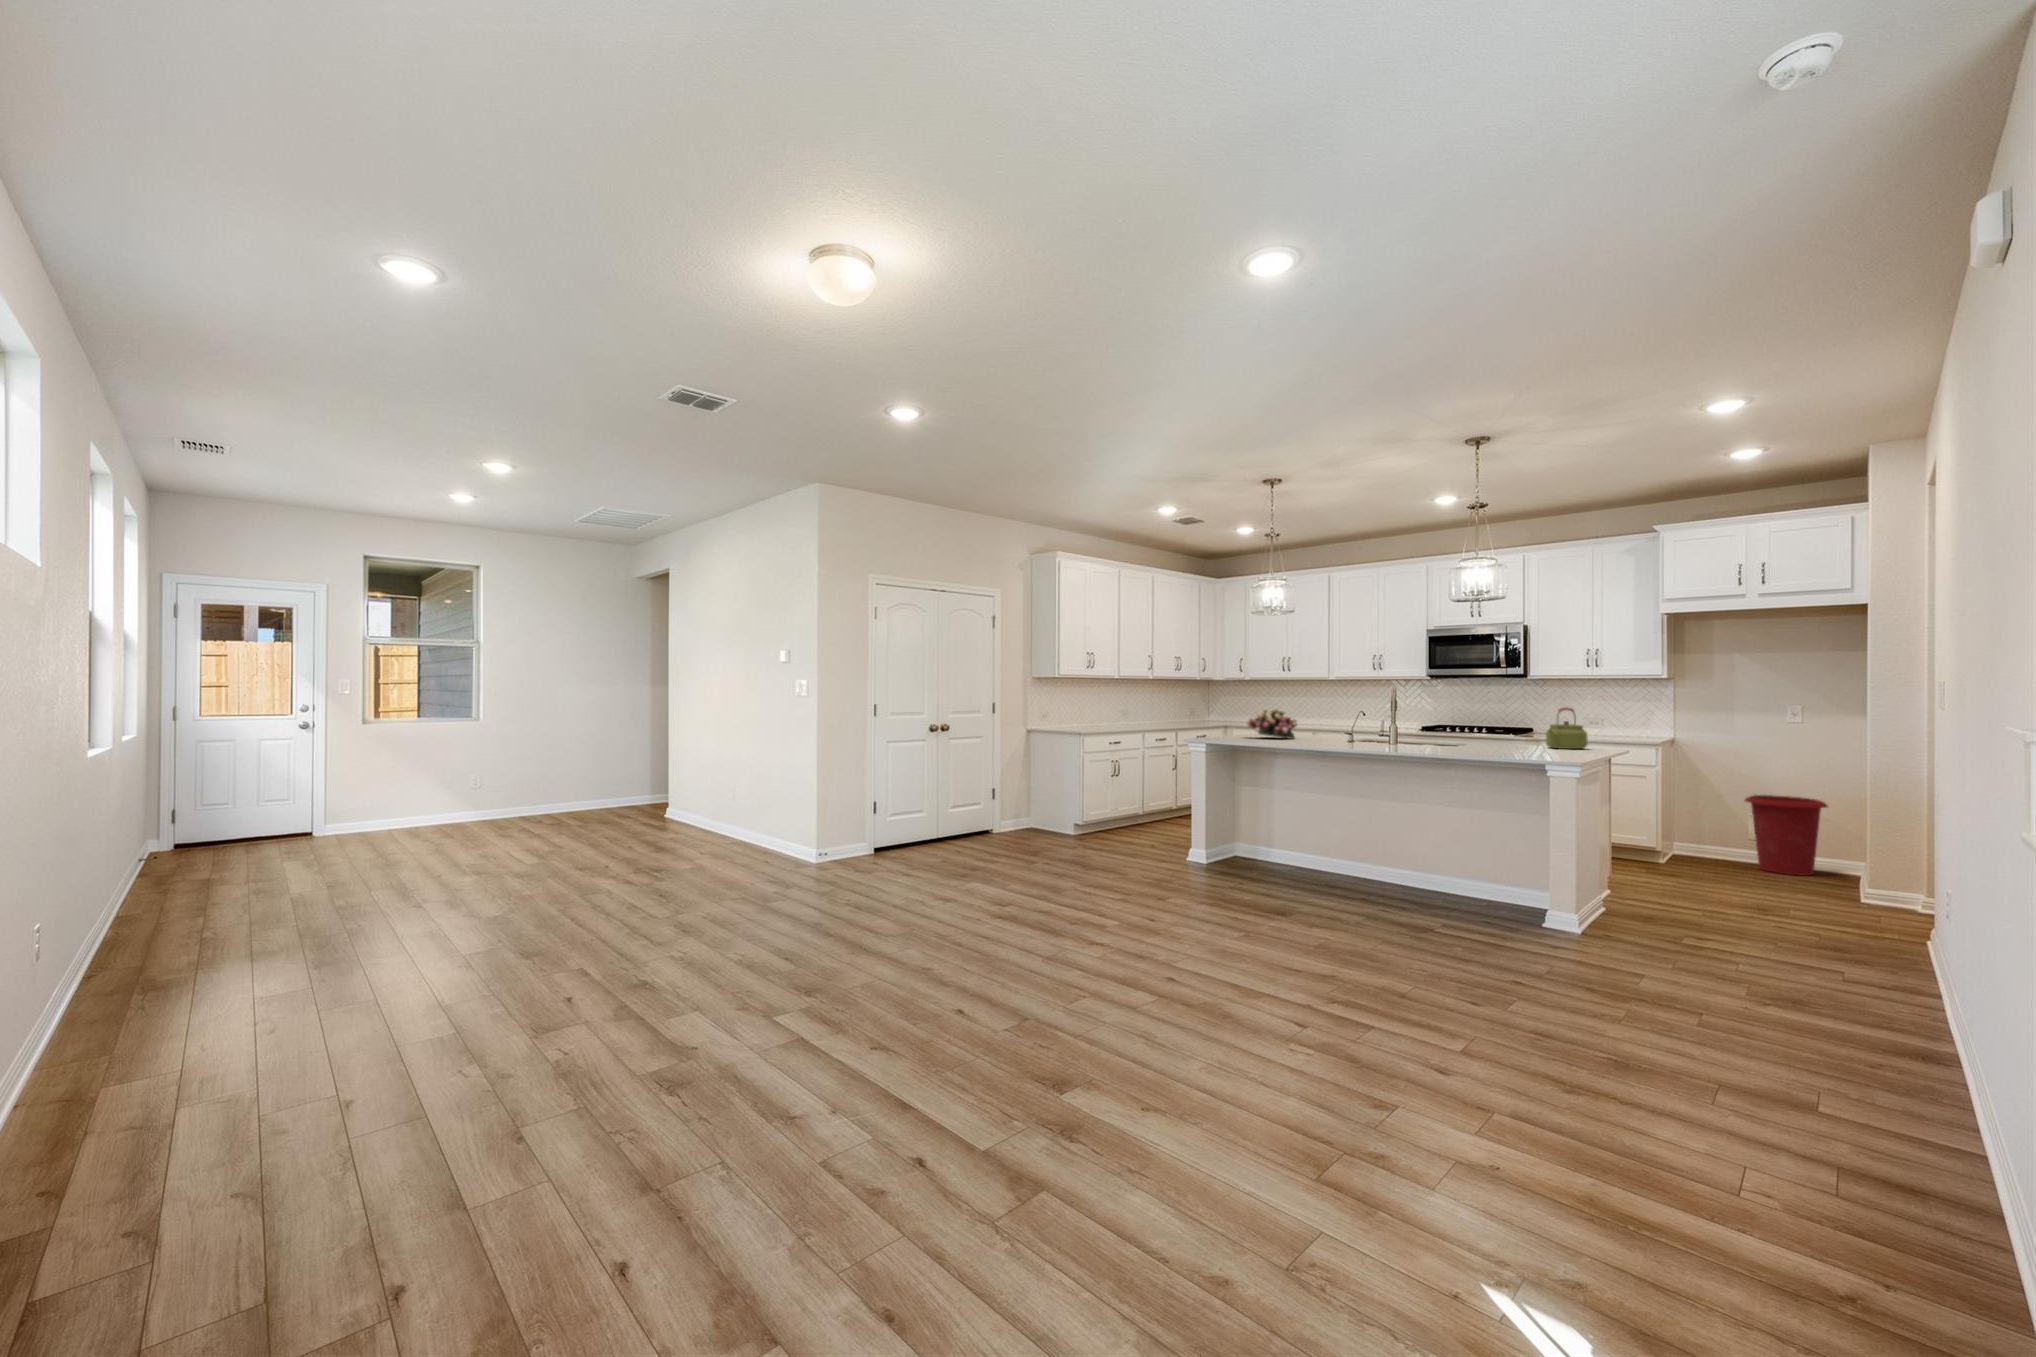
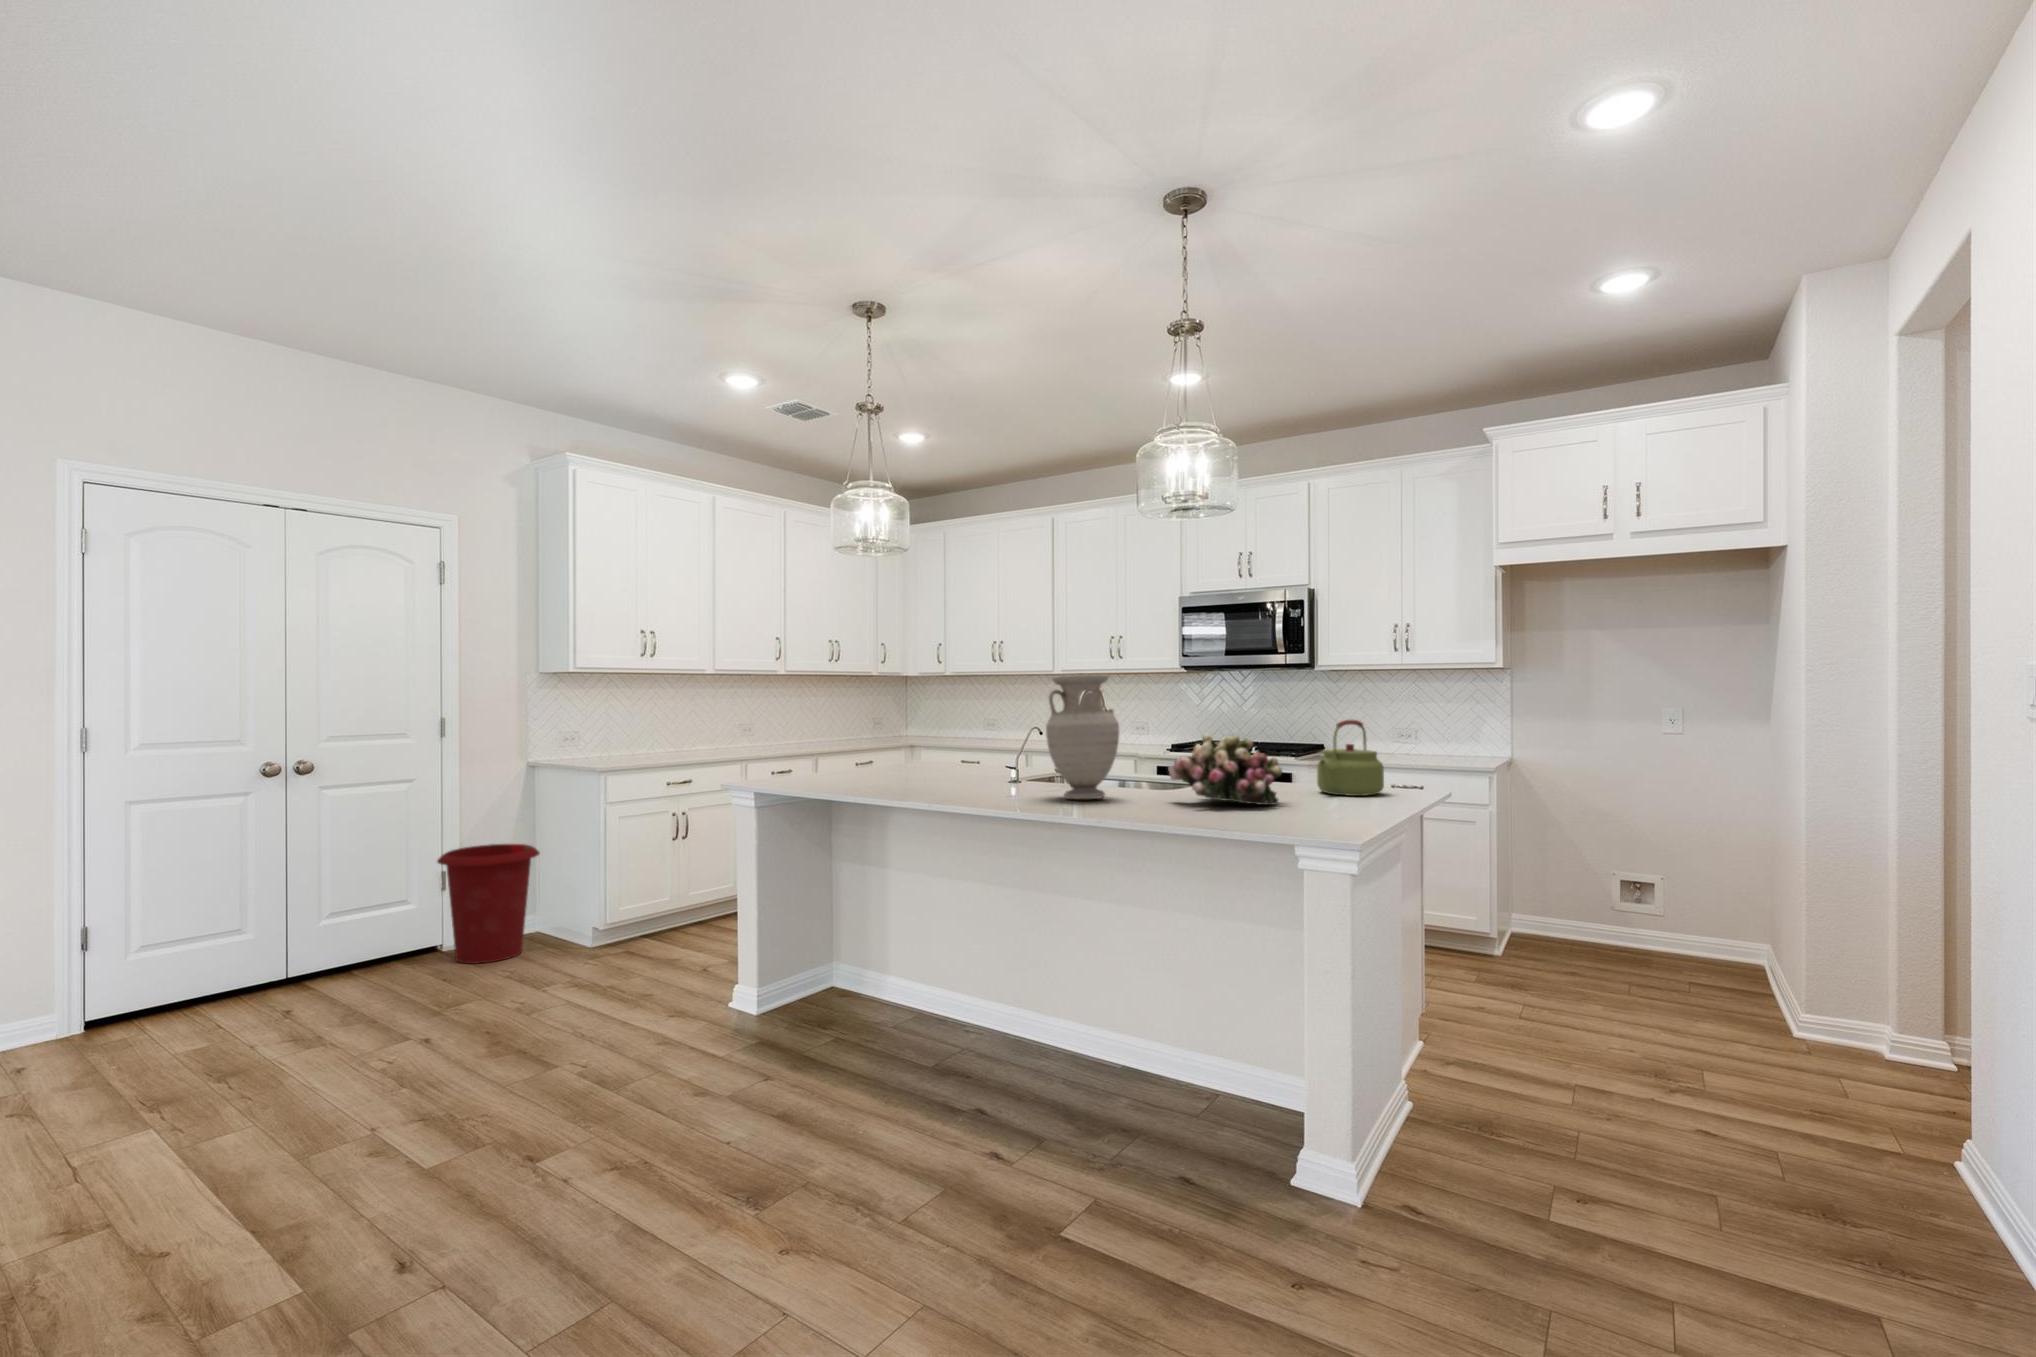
vase: none [1391,682,1433,746] -> present [1046,675,1119,799]
flower arrangement: present [1247,708,1297,739] -> present [1168,733,1282,805]
waste bin: present [1745,795,1827,876] -> present [437,844,540,964]

